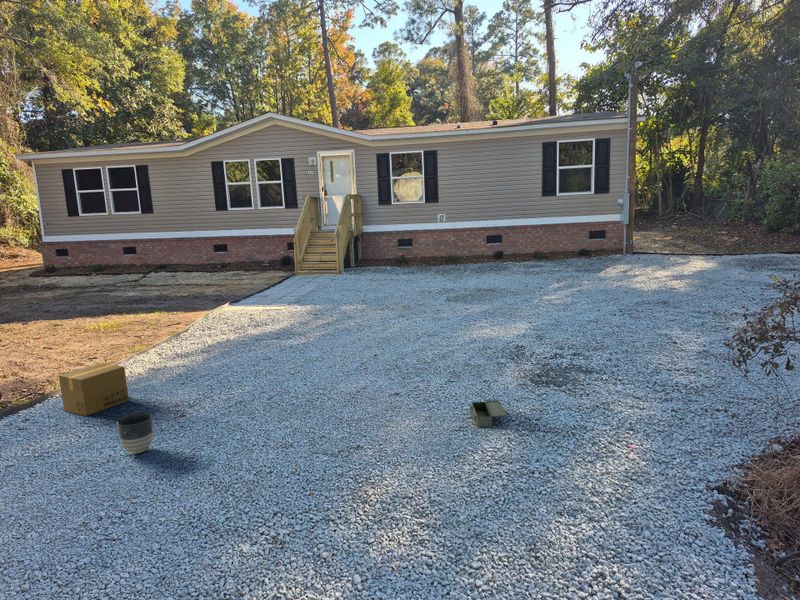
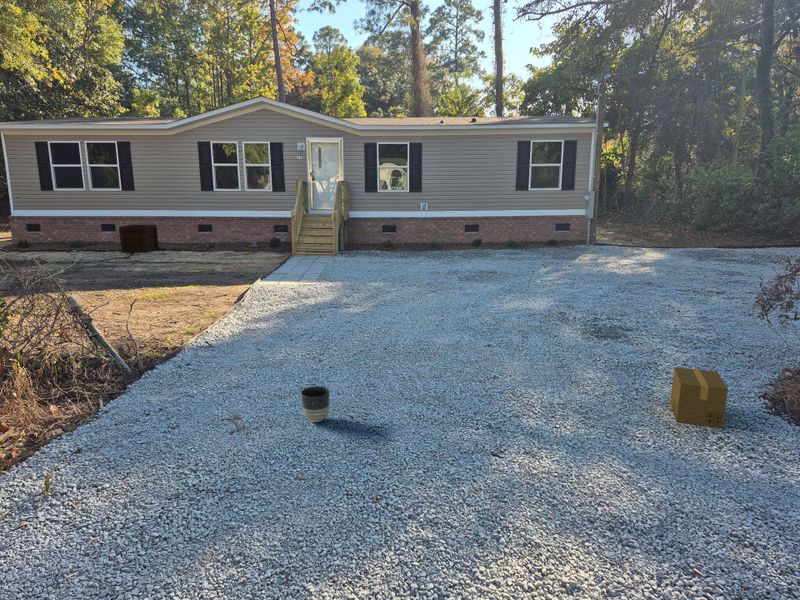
wooden crate: none [135,246,176,274] -> present [119,225,159,252]
cardboard box: present [59,363,129,416] -> present [670,367,728,428]
toolbox: present [470,400,507,427] -> none [576,371,615,393]

